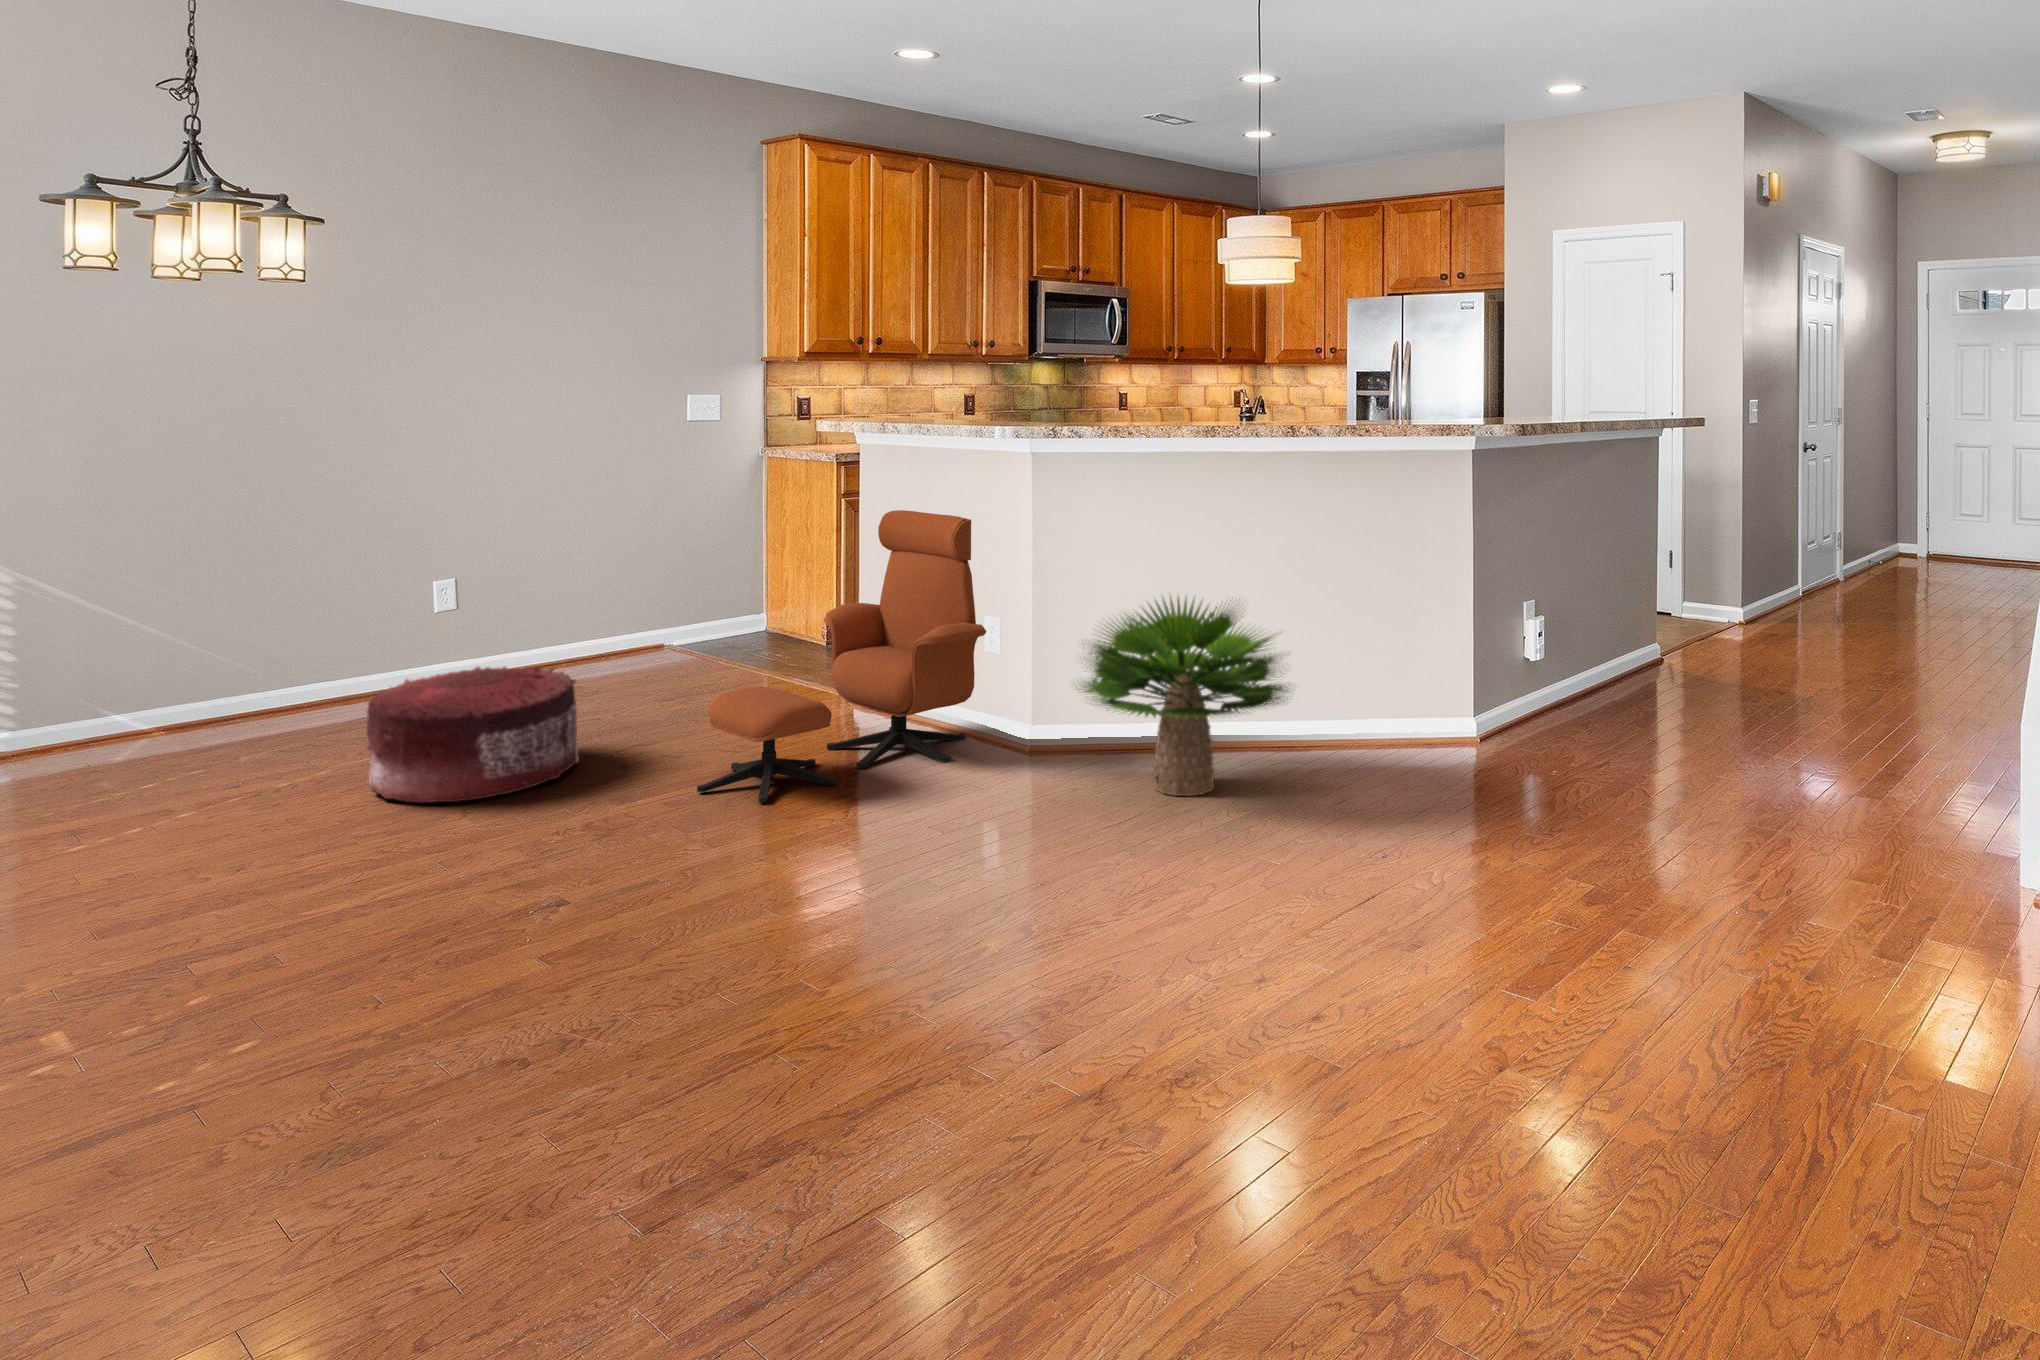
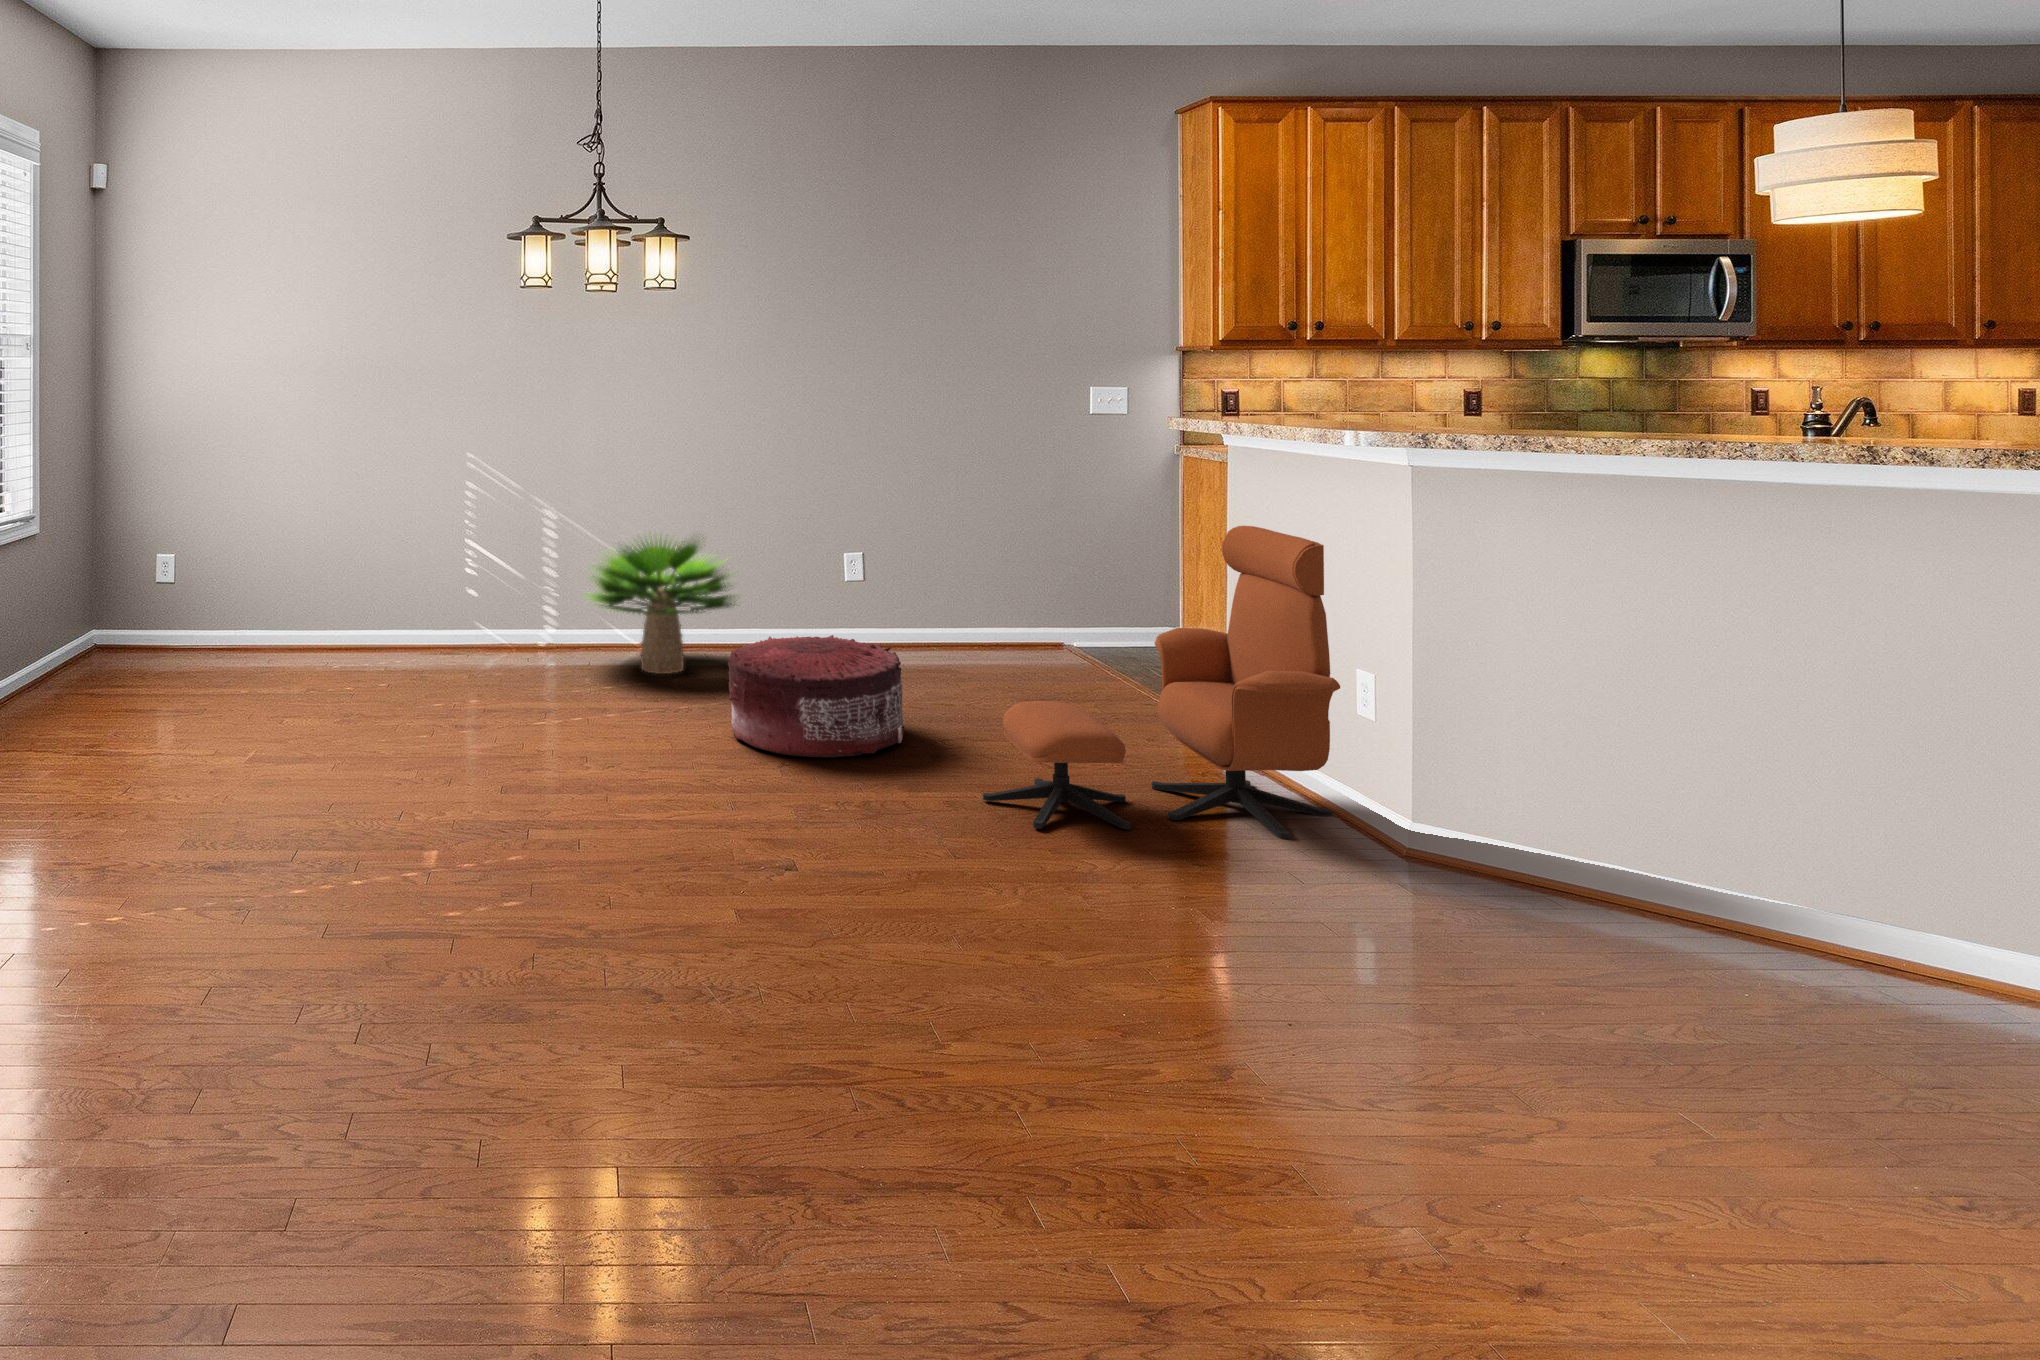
potted plant: present [1079,598,1288,796] -> present [587,536,735,674]

